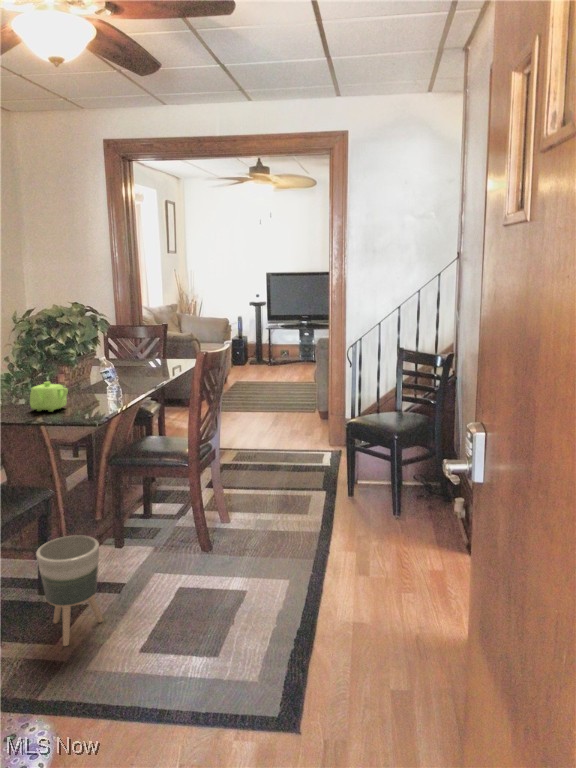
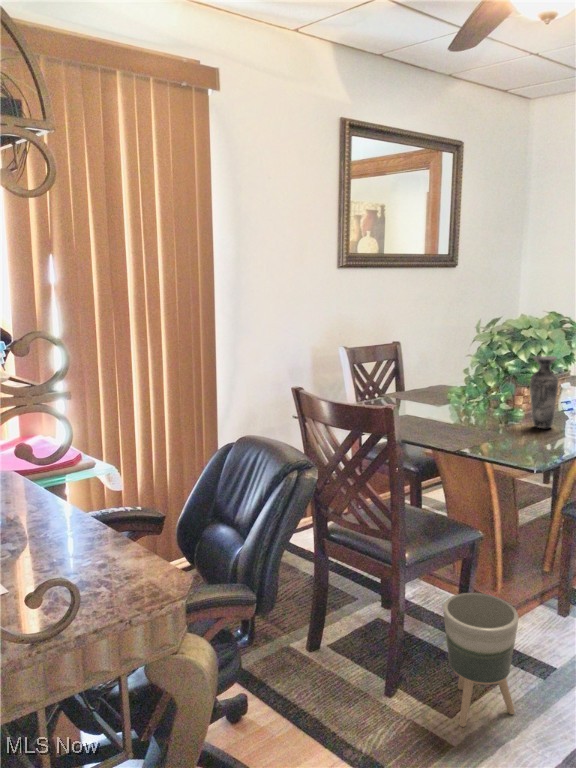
vase: none [72,338,95,398] -> present [530,356,558,428]
teapot: present [30,382,68,412] -> none [472,404,515,440]

